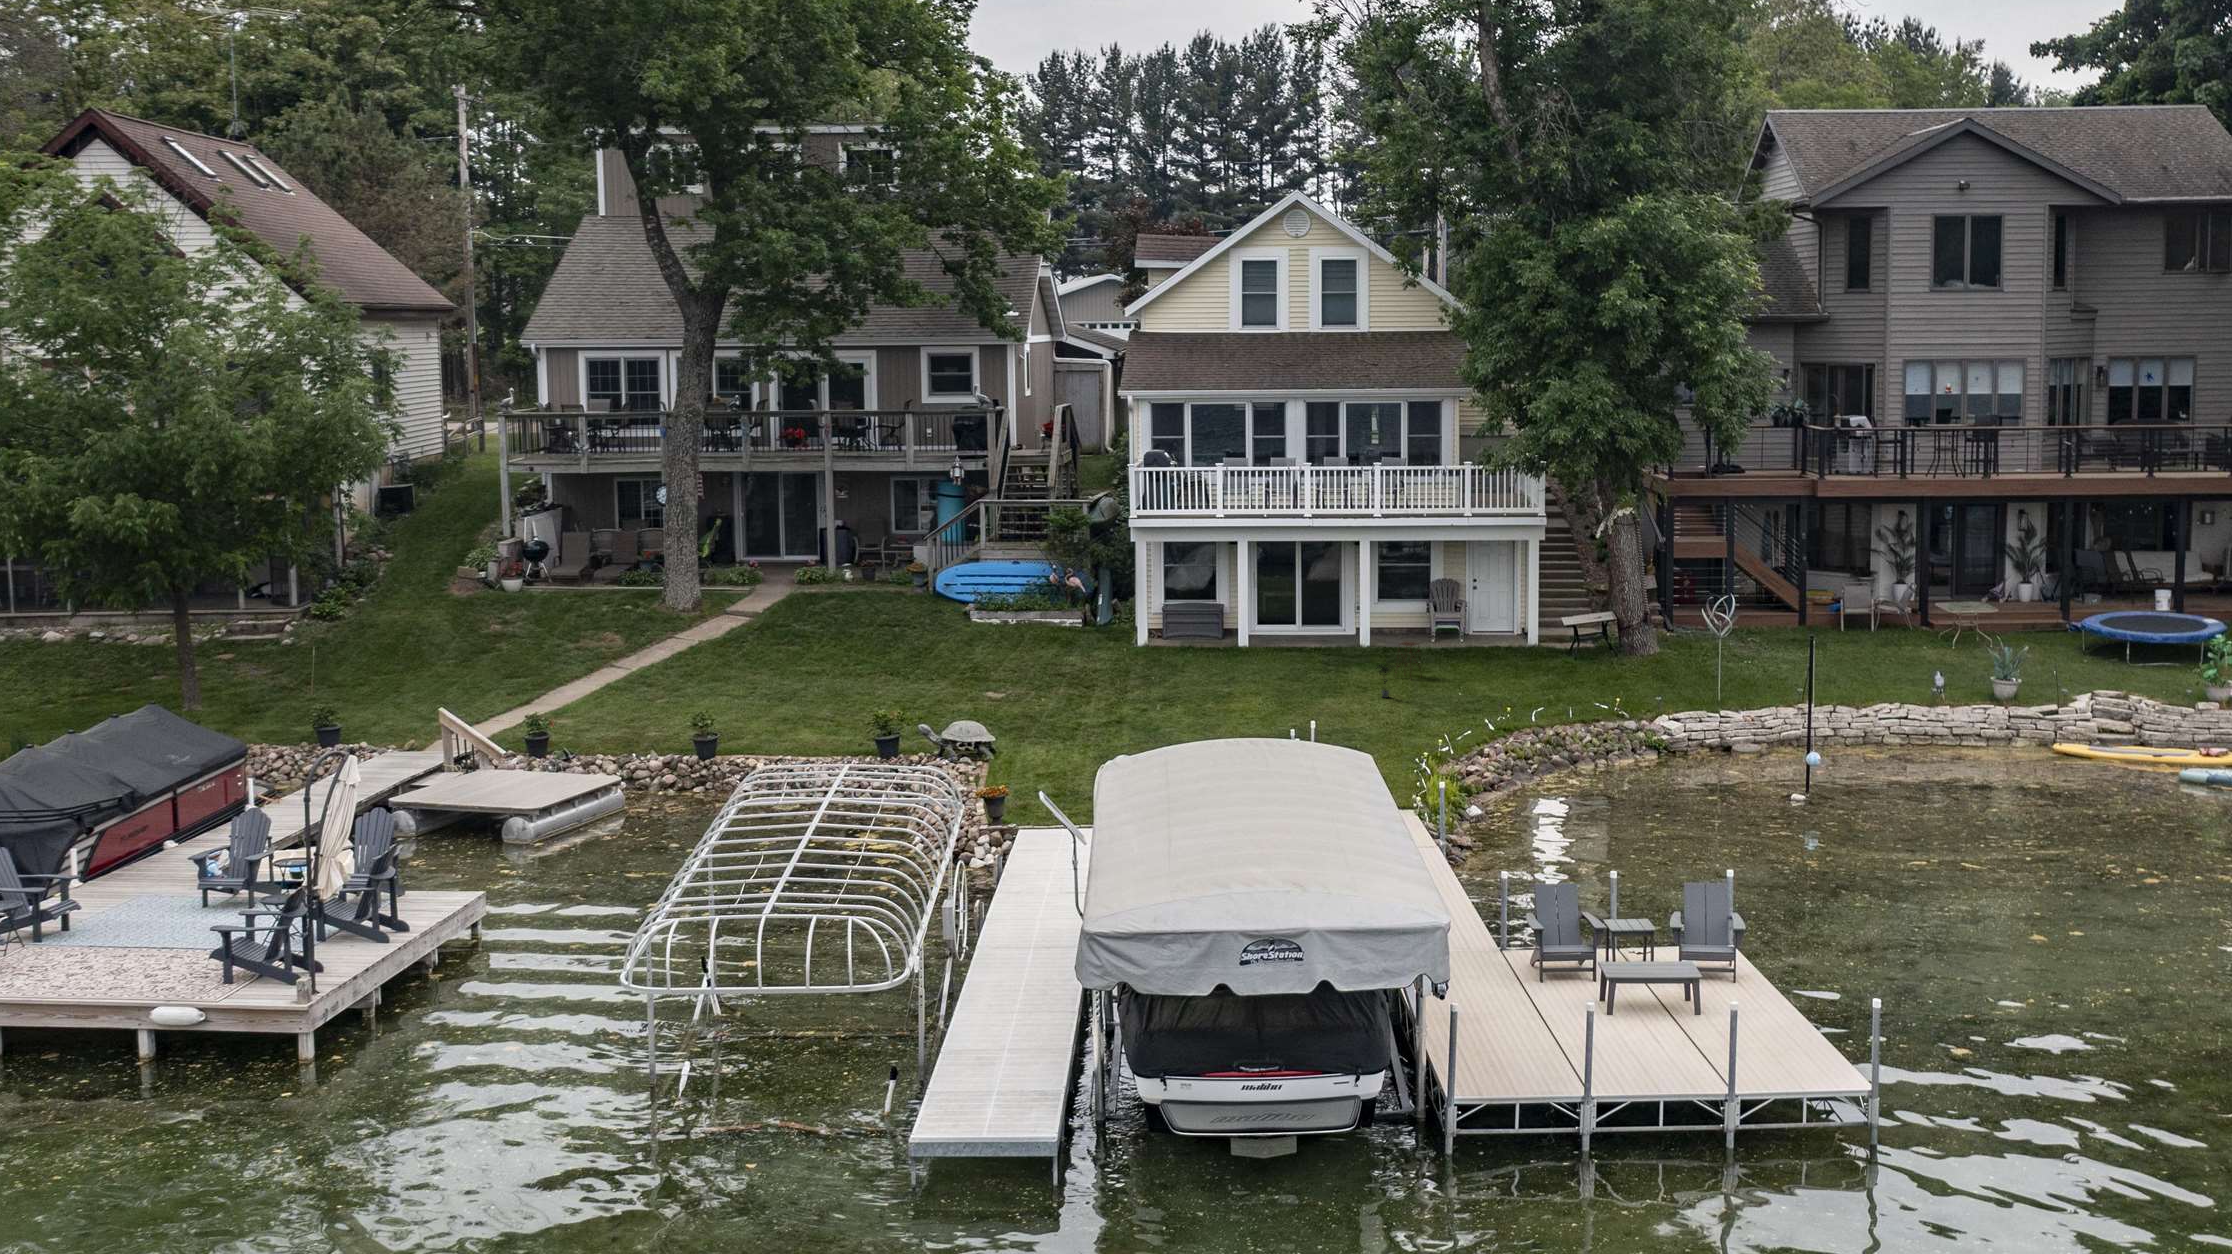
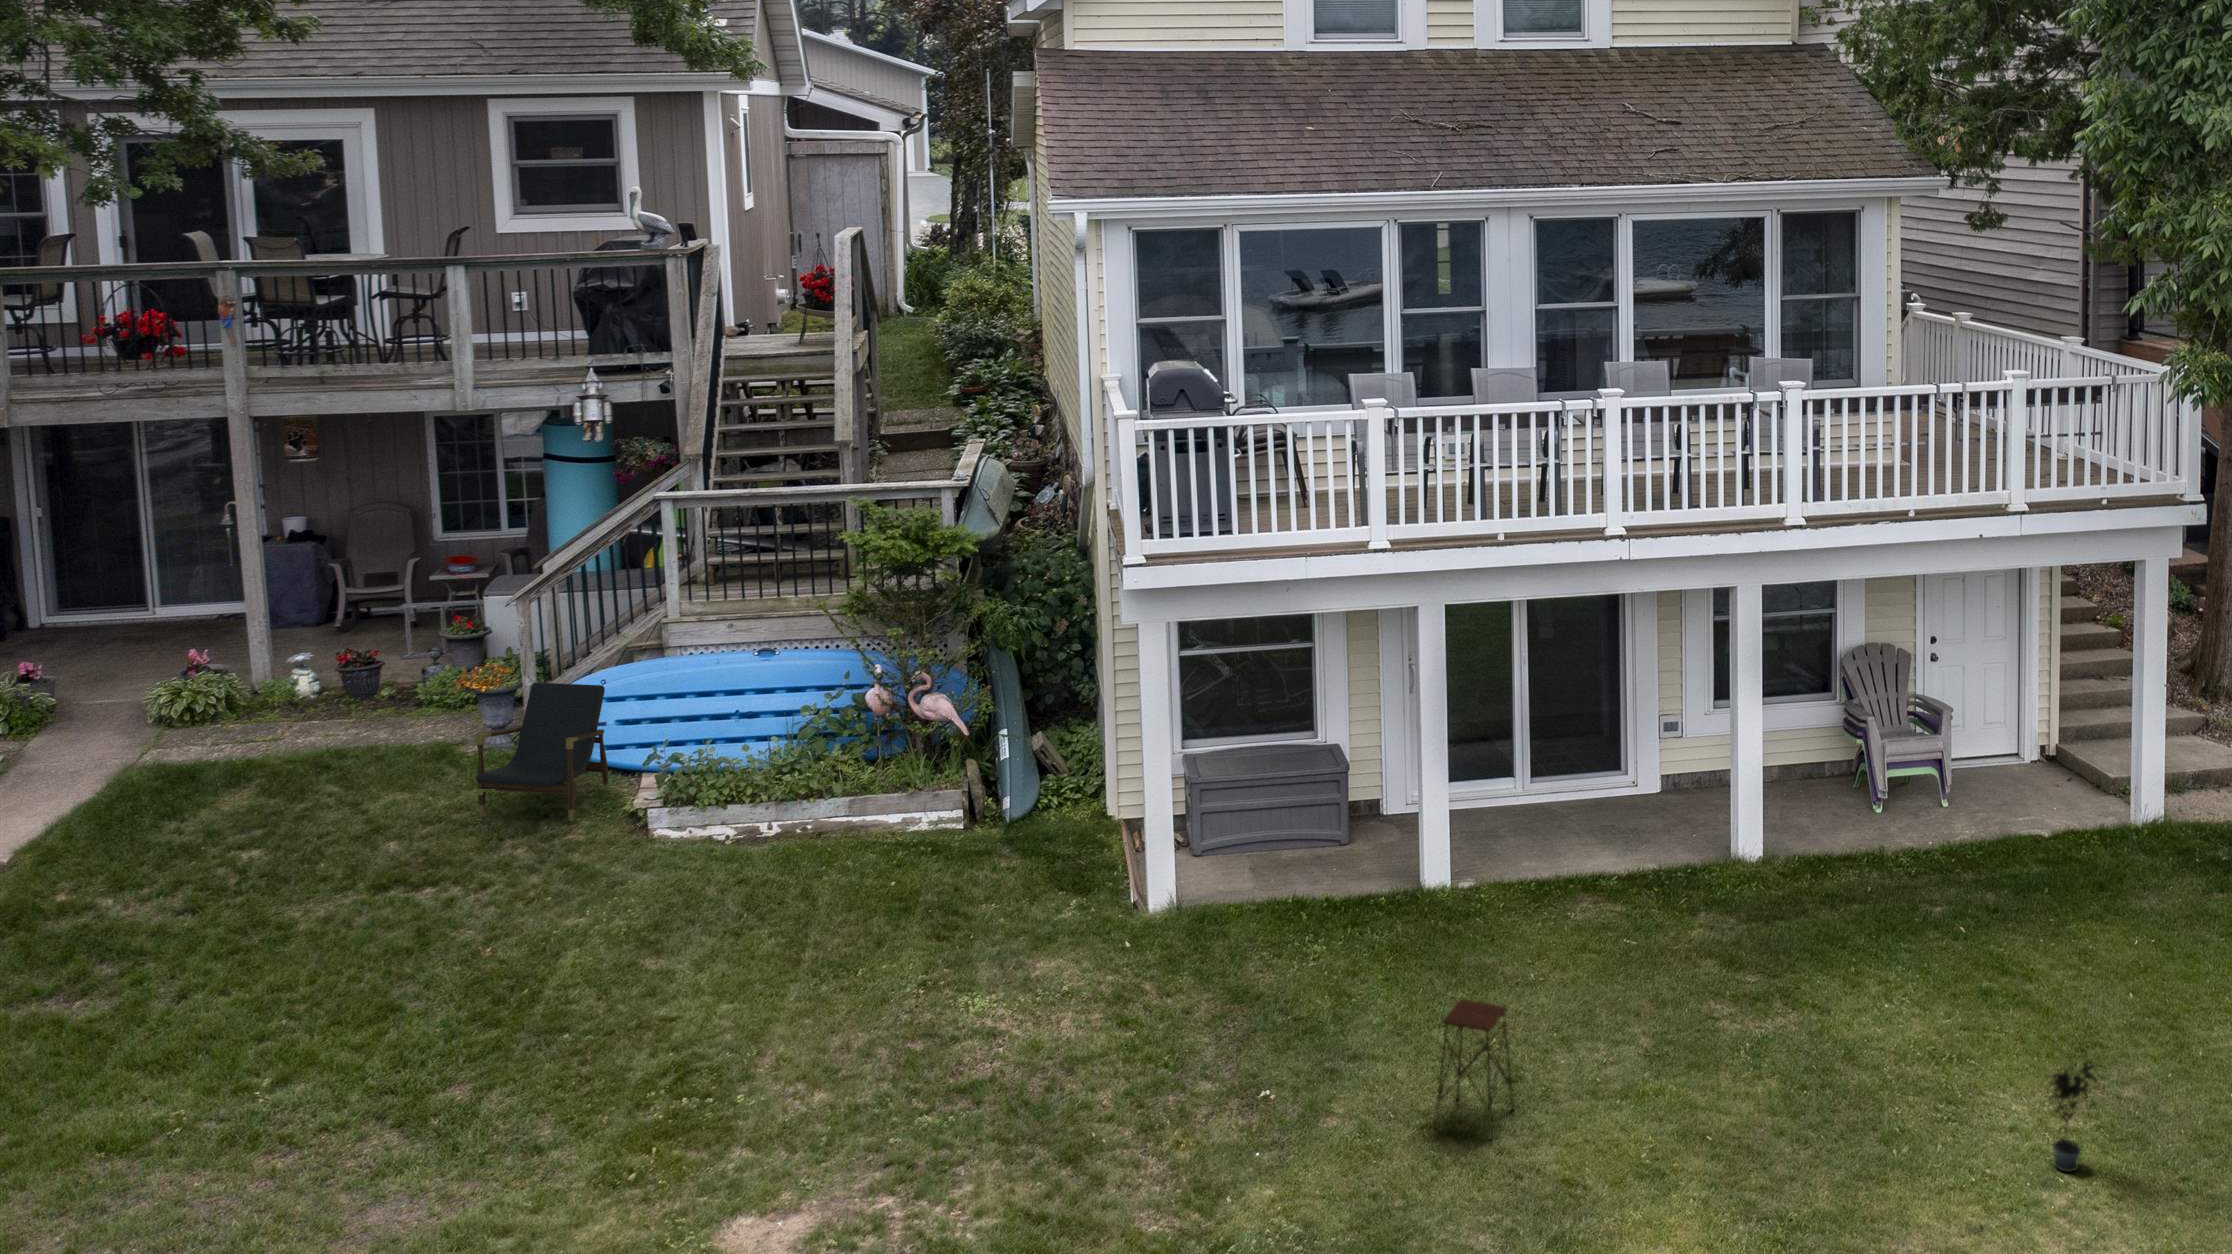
lounge chair: none [915,567,959,615] -> present [476,682,608,822]
side table: present [1395,642,1420,678] -> present [1434,999,1514,1138]

